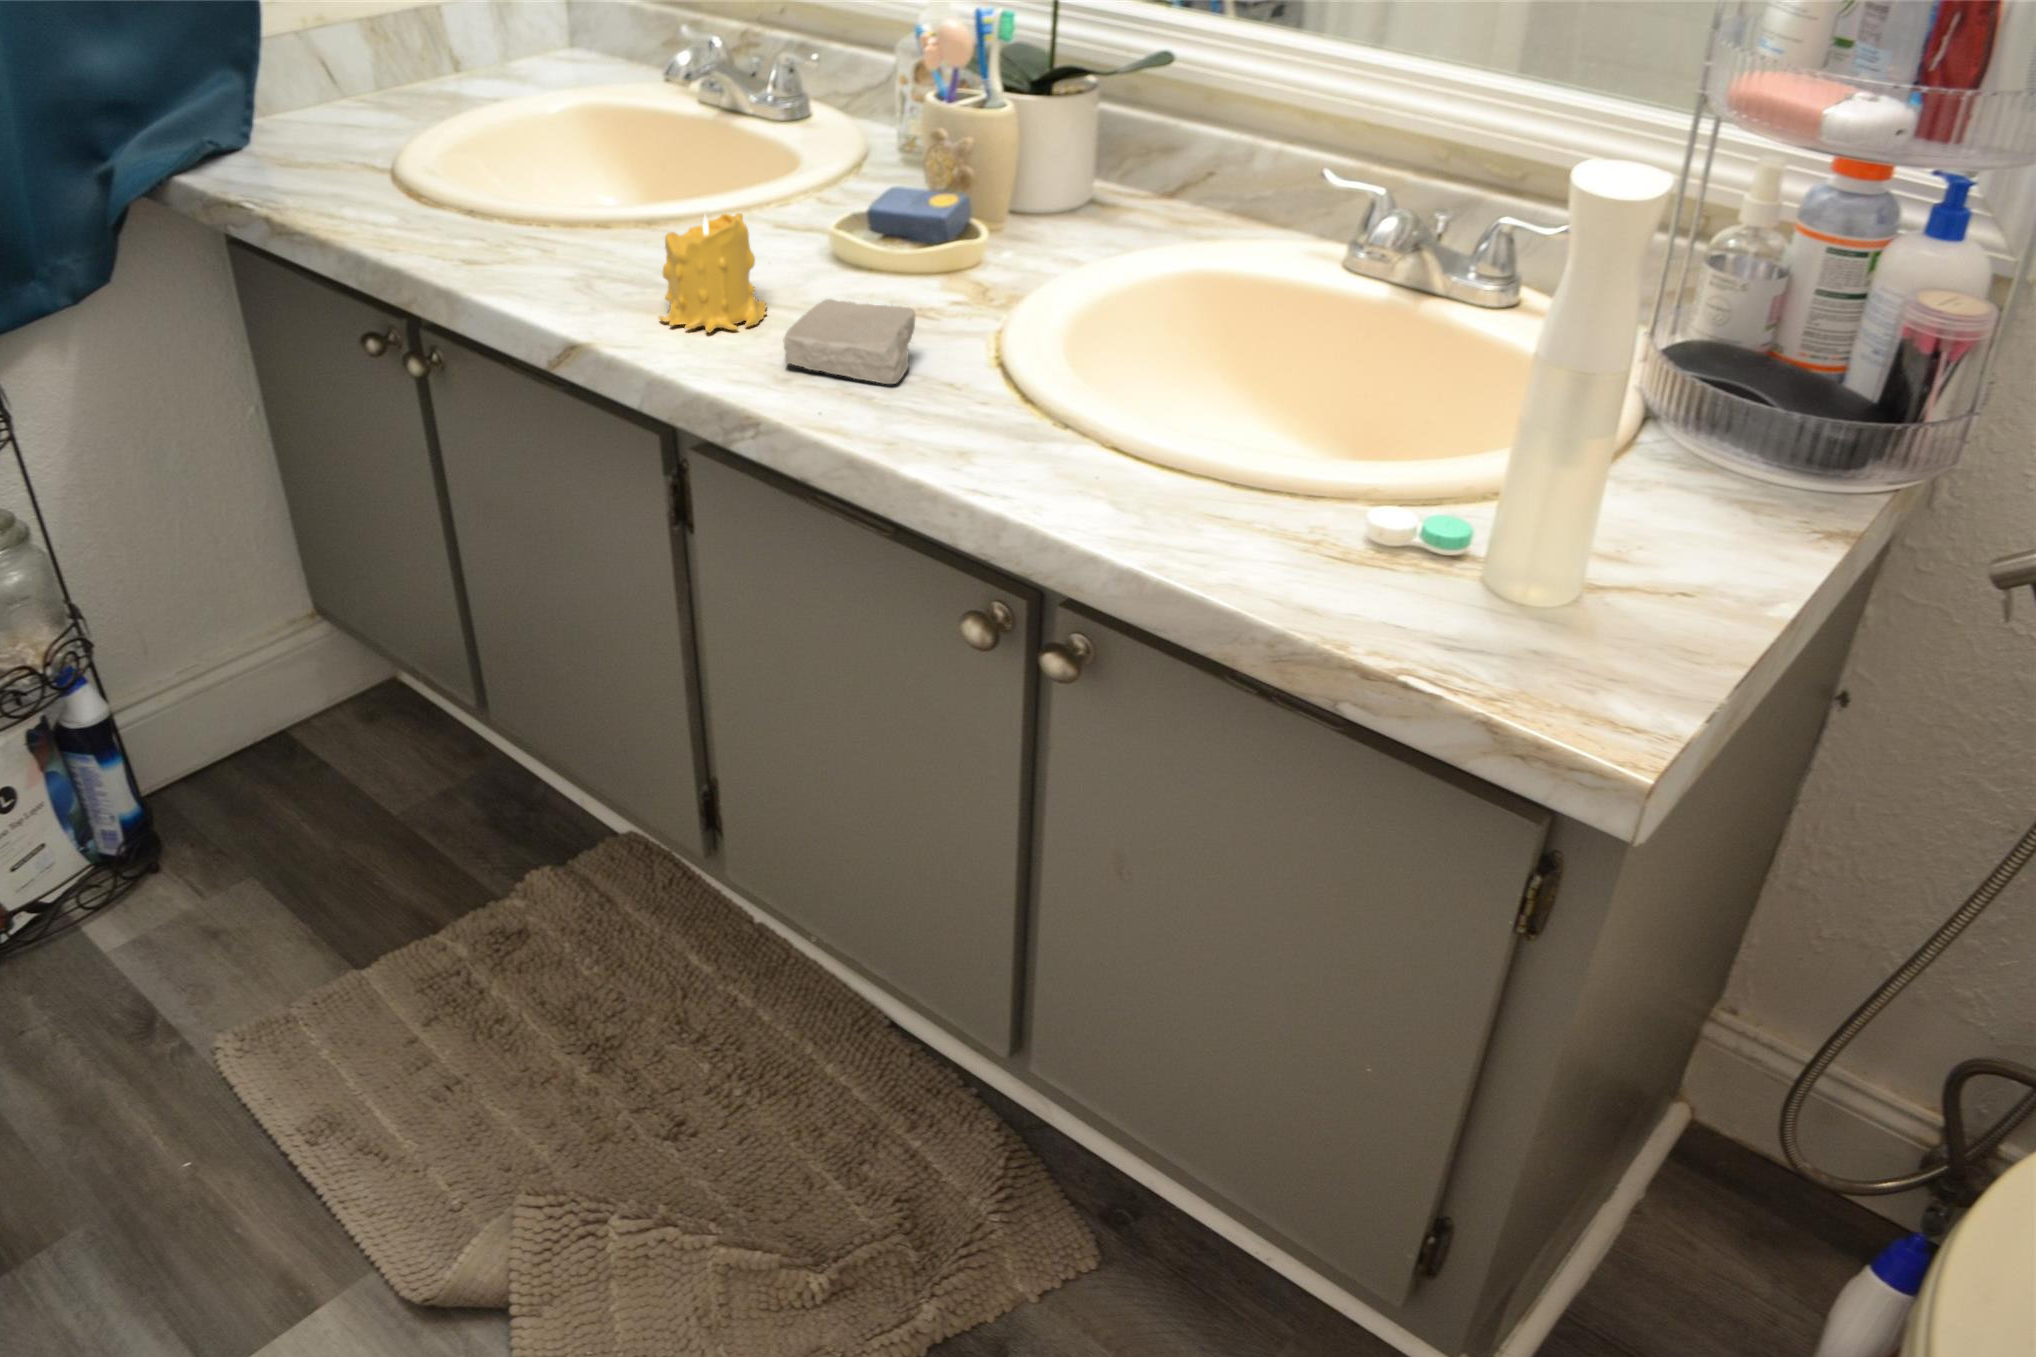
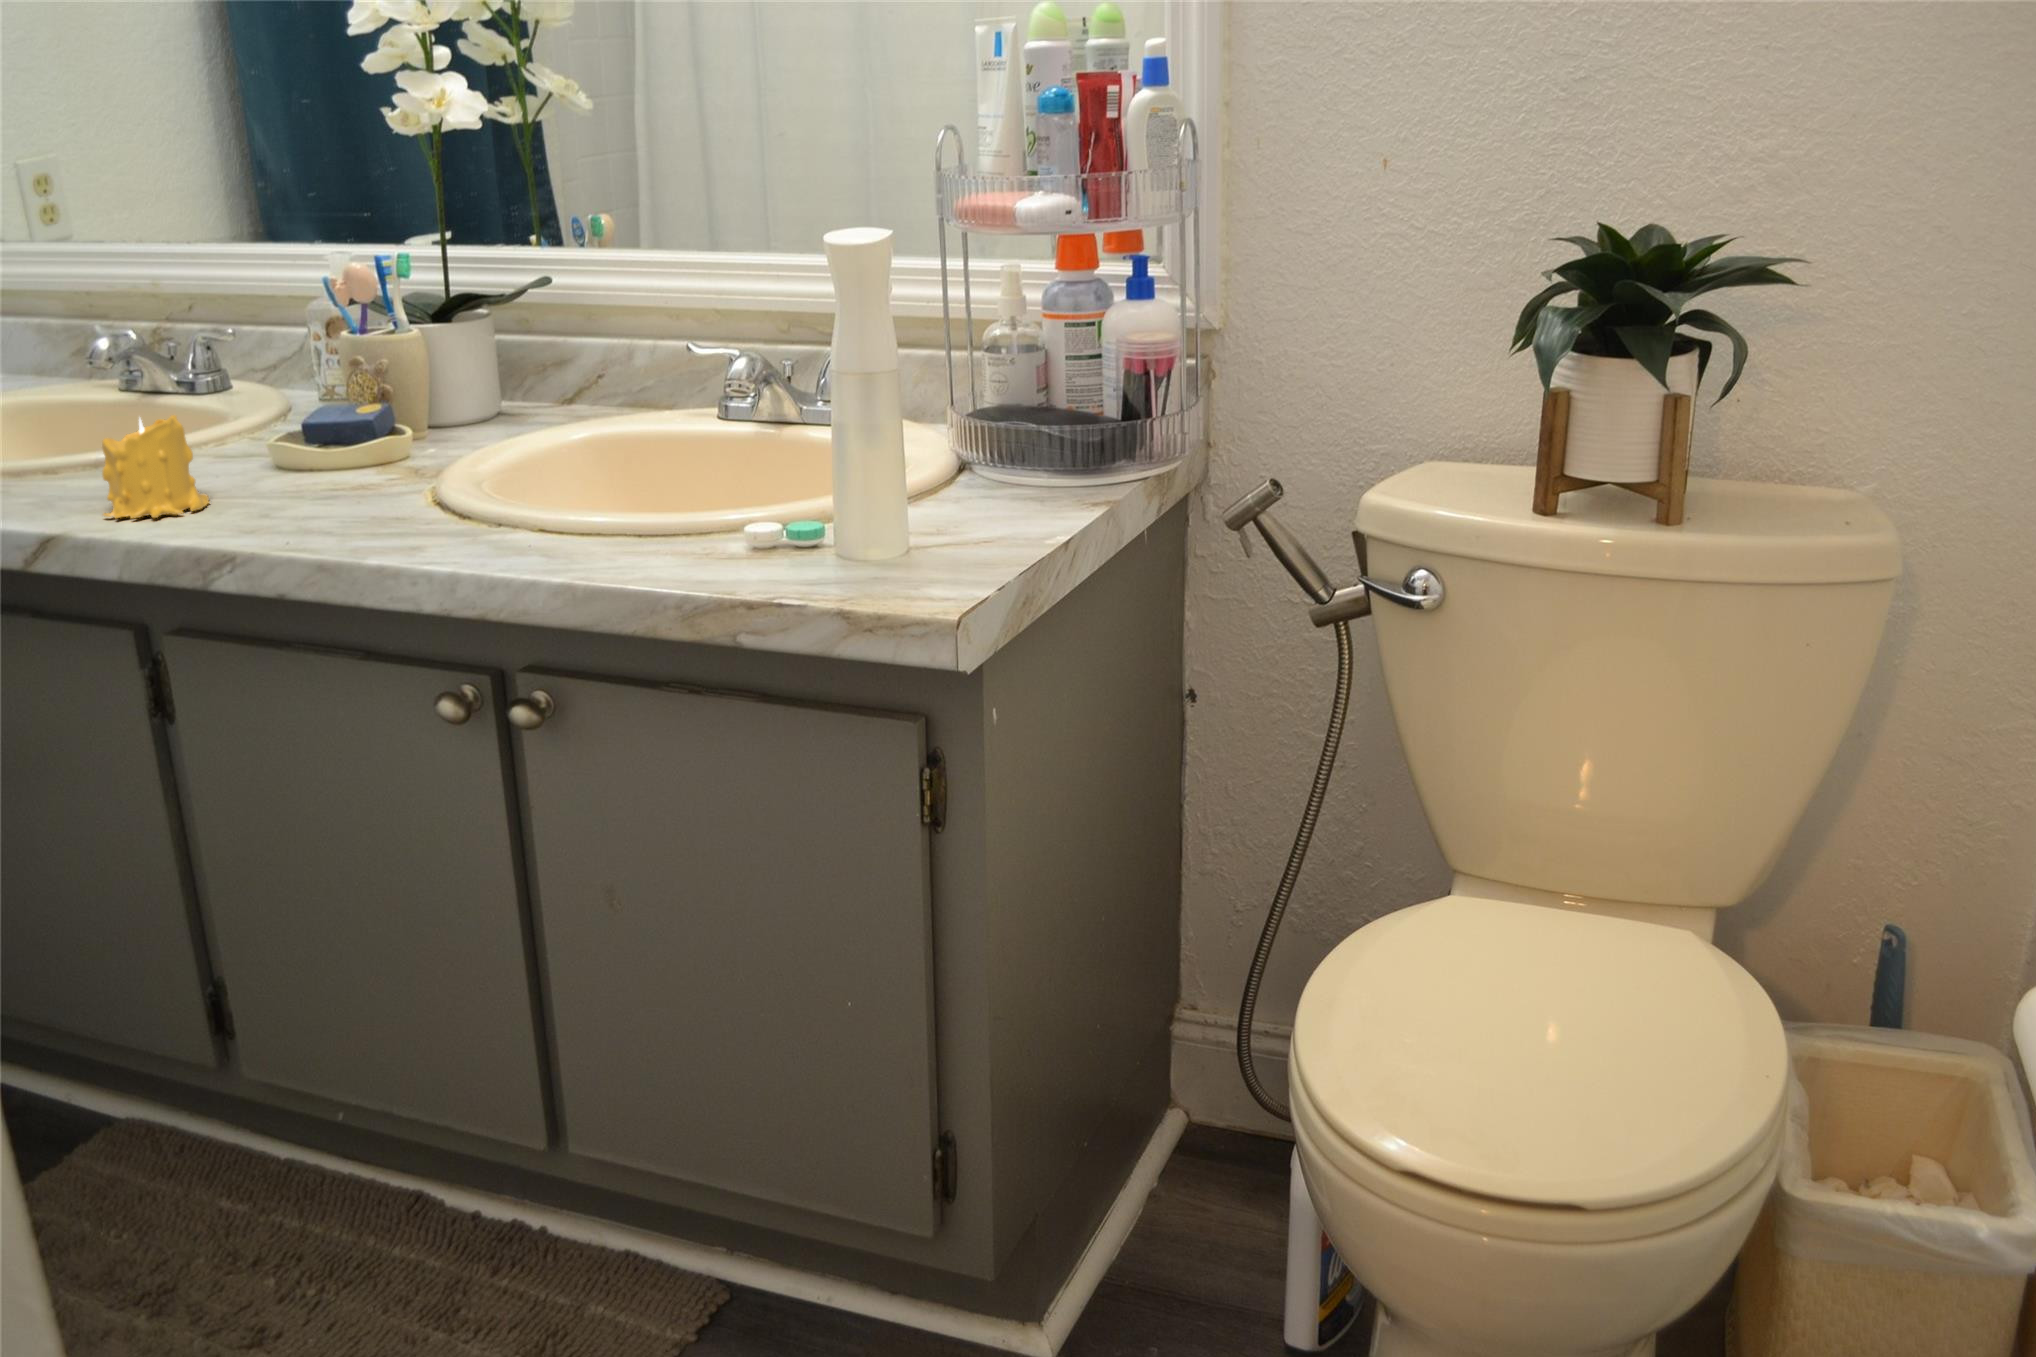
soap bar: present [784,299,915,384] -> none [230,464,352,526]

